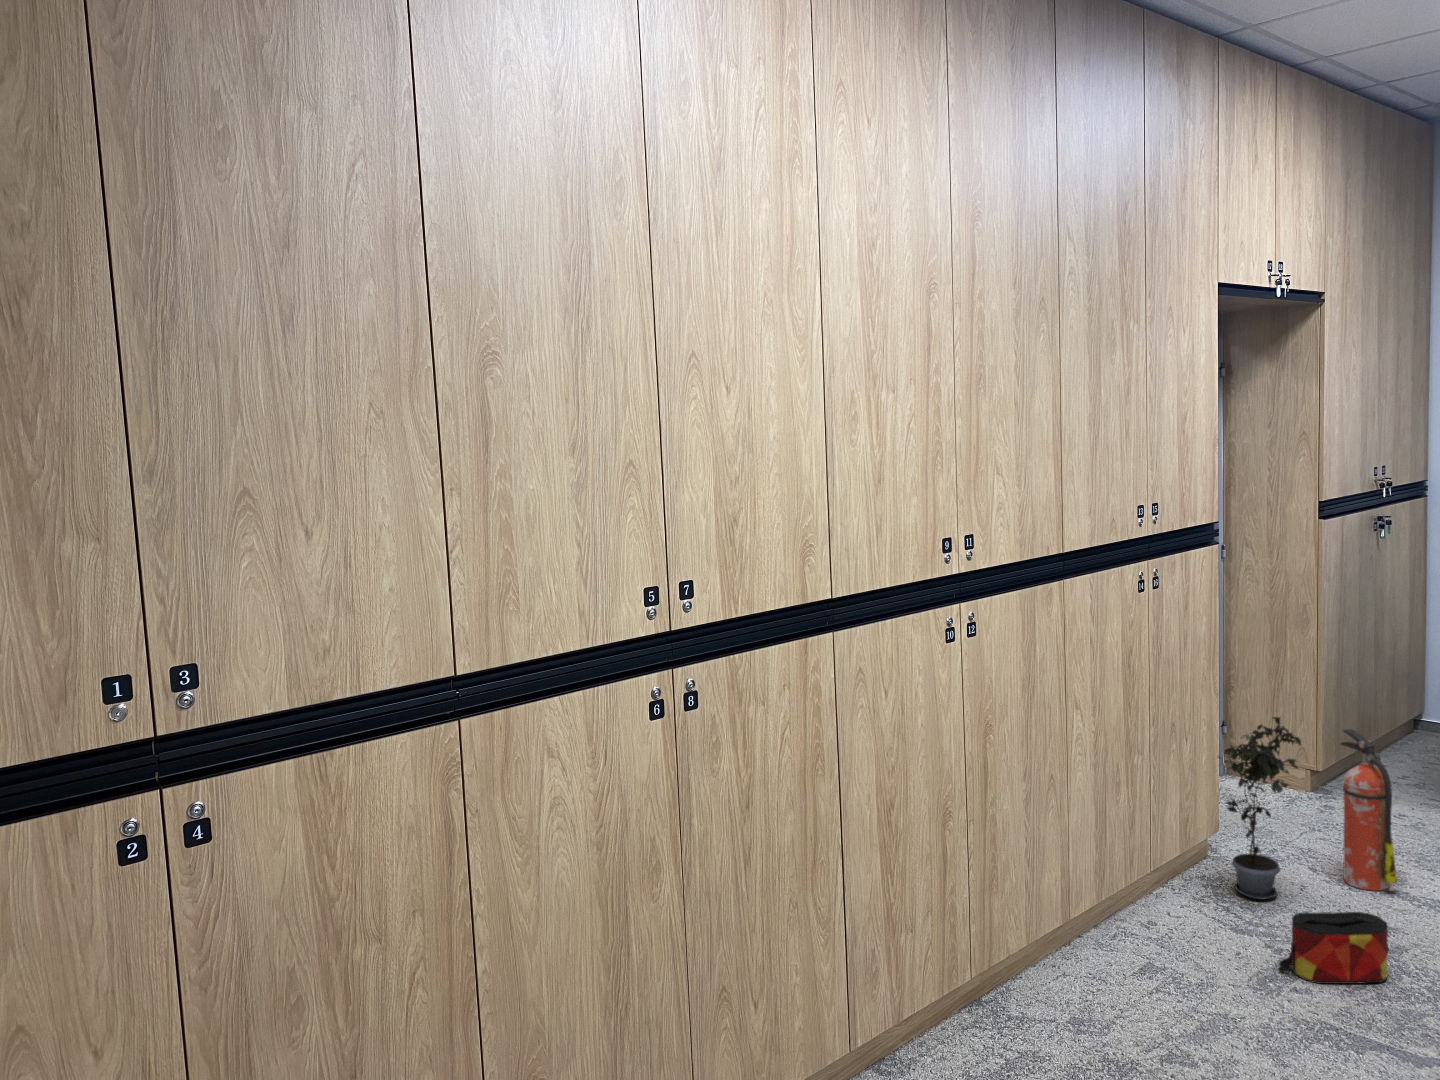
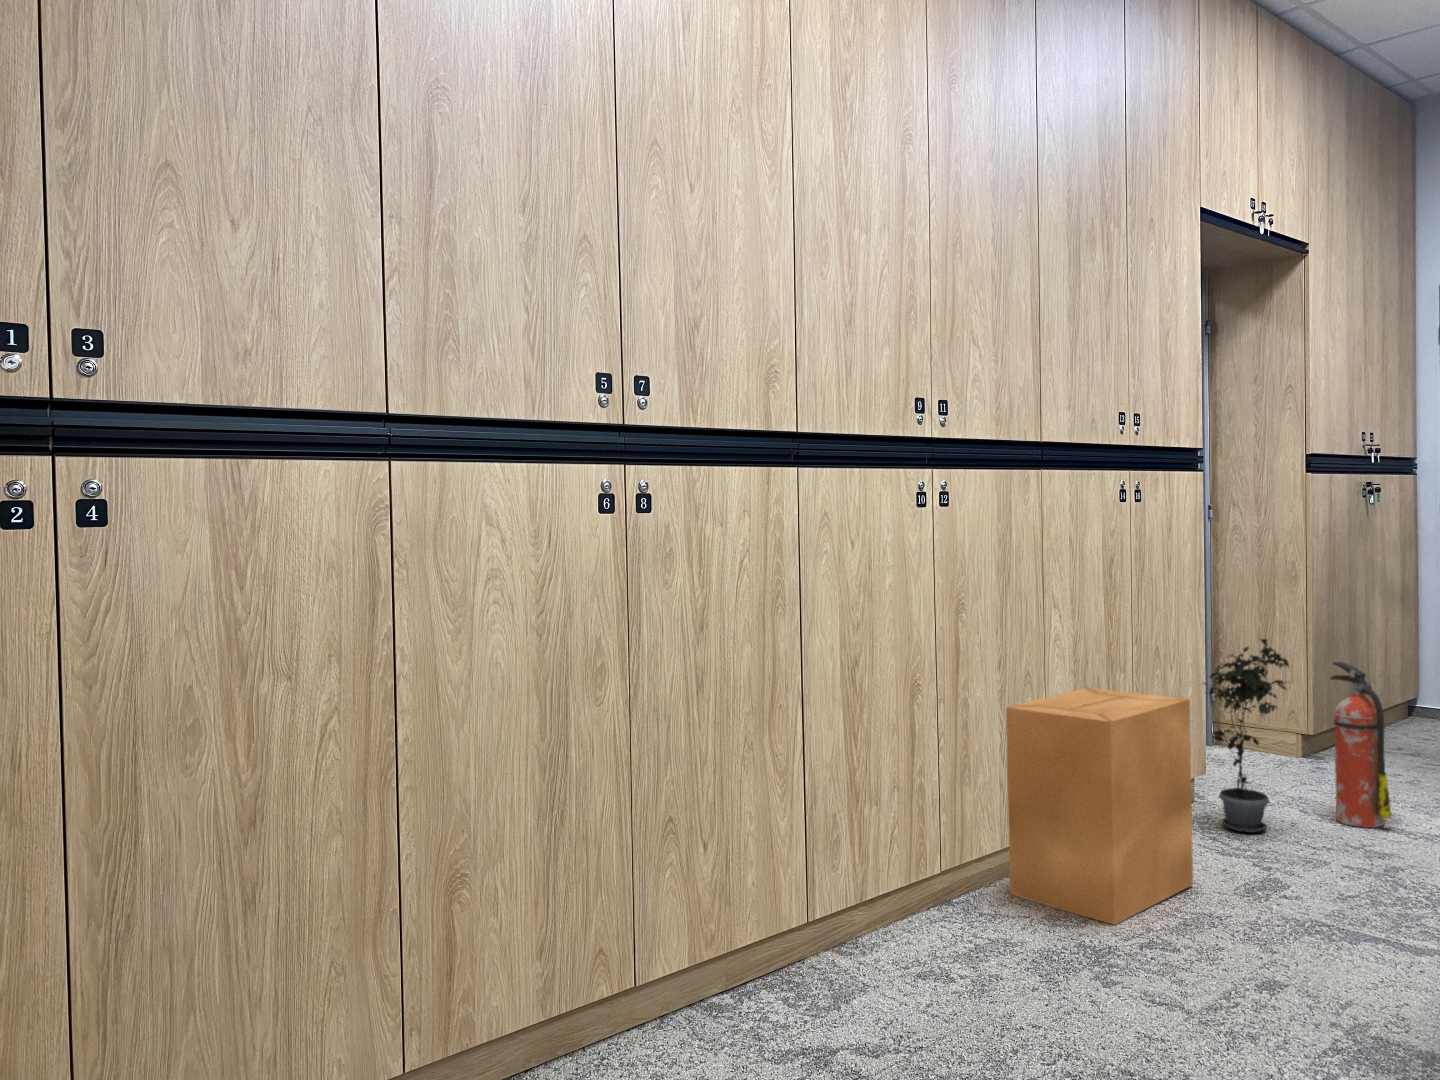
cardboard box: none [1031,782,1208,1030] -> present [1006,688,1193,925]
bag: present [1279,912,1389,984] -> none [1268,823,1383,894]

